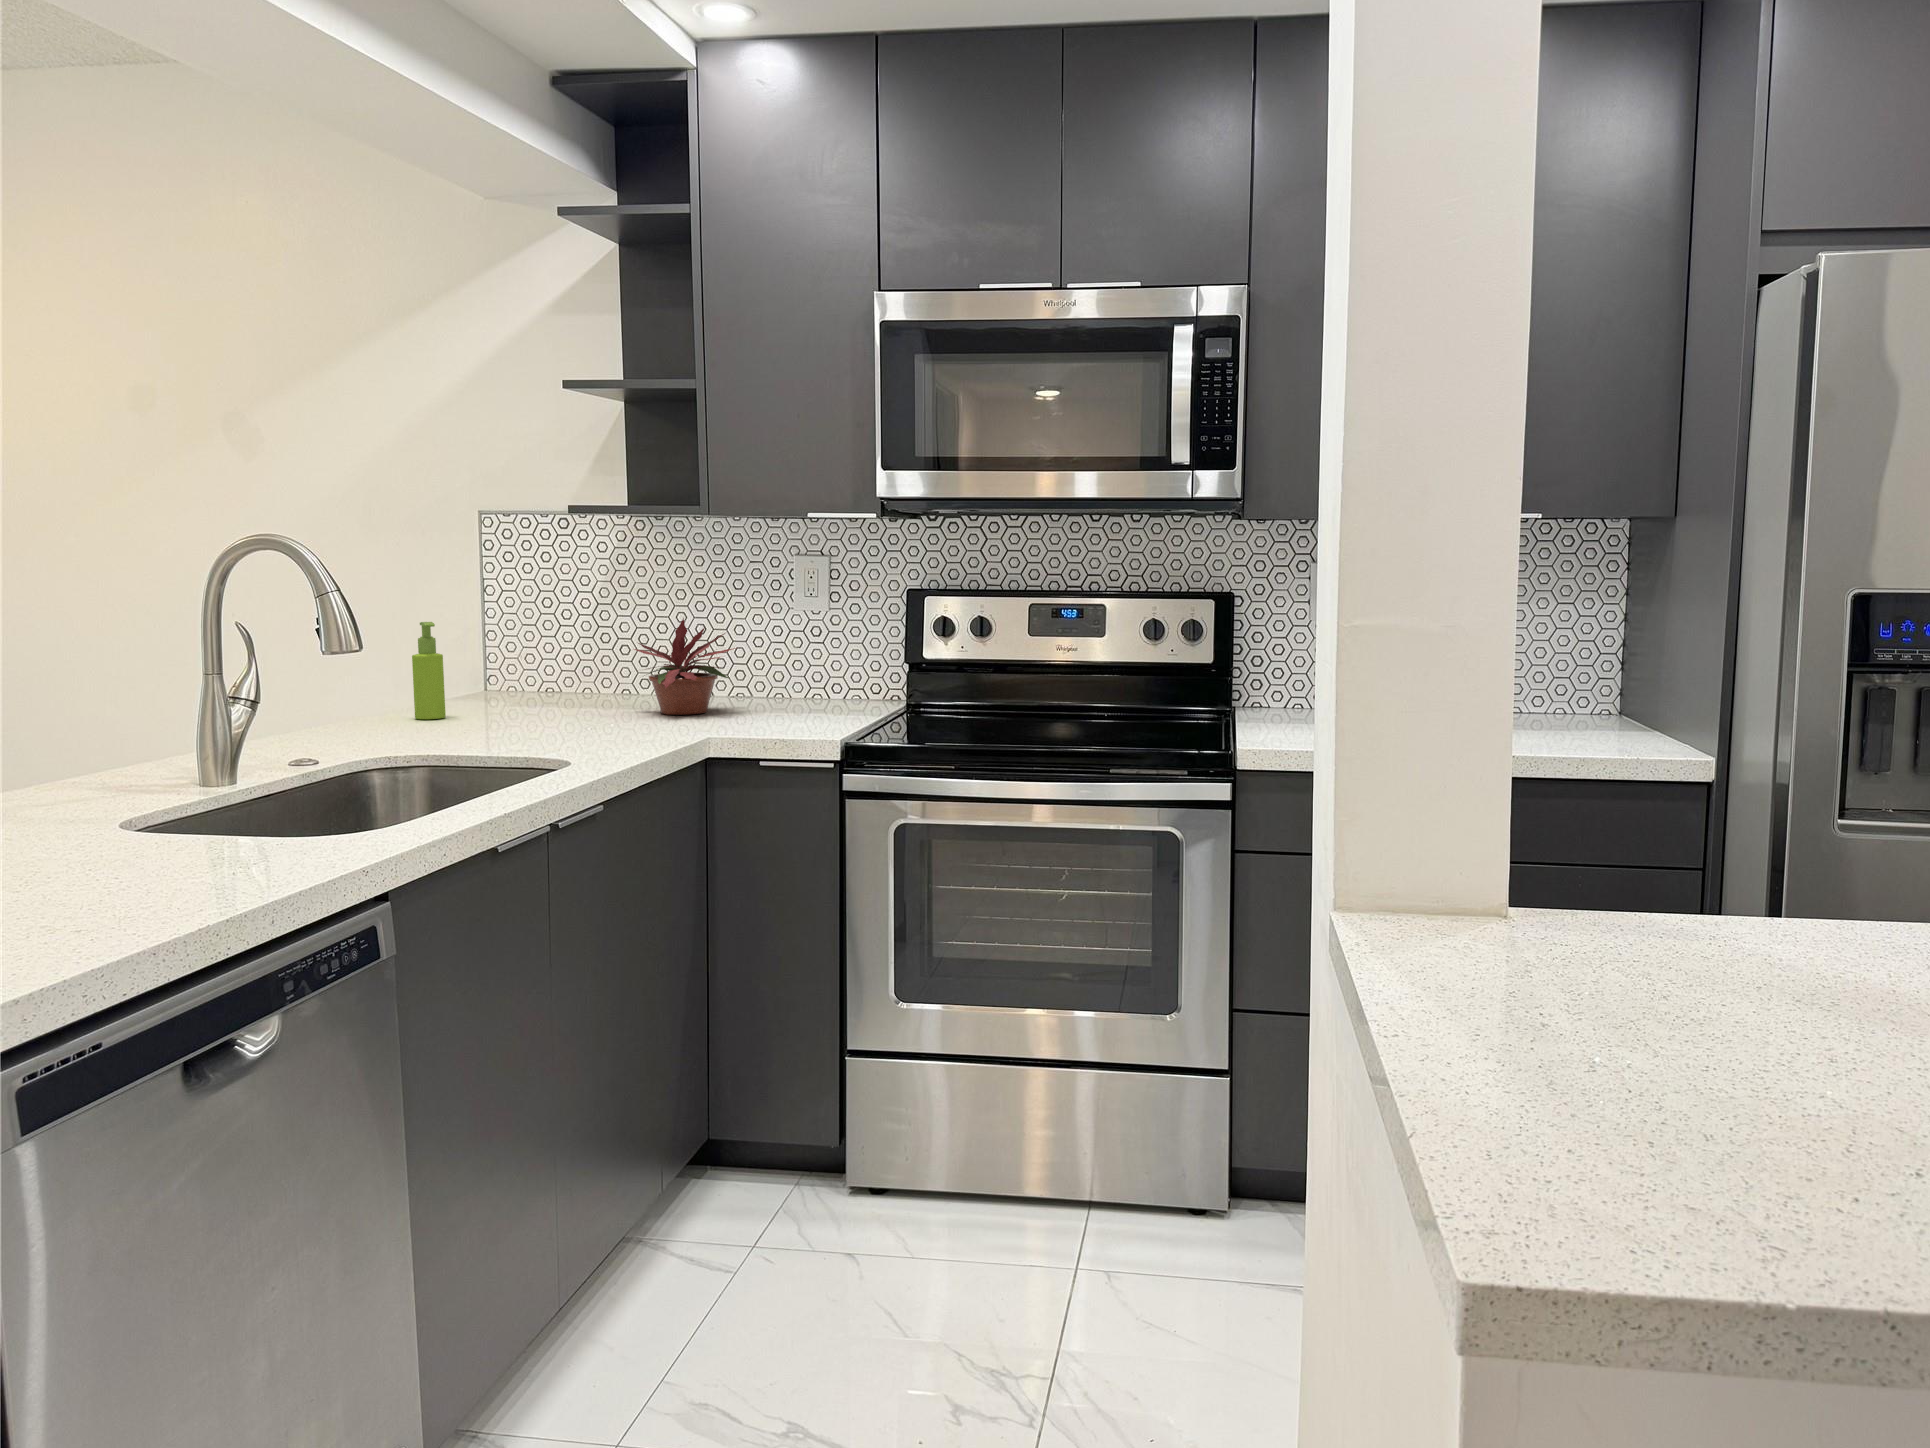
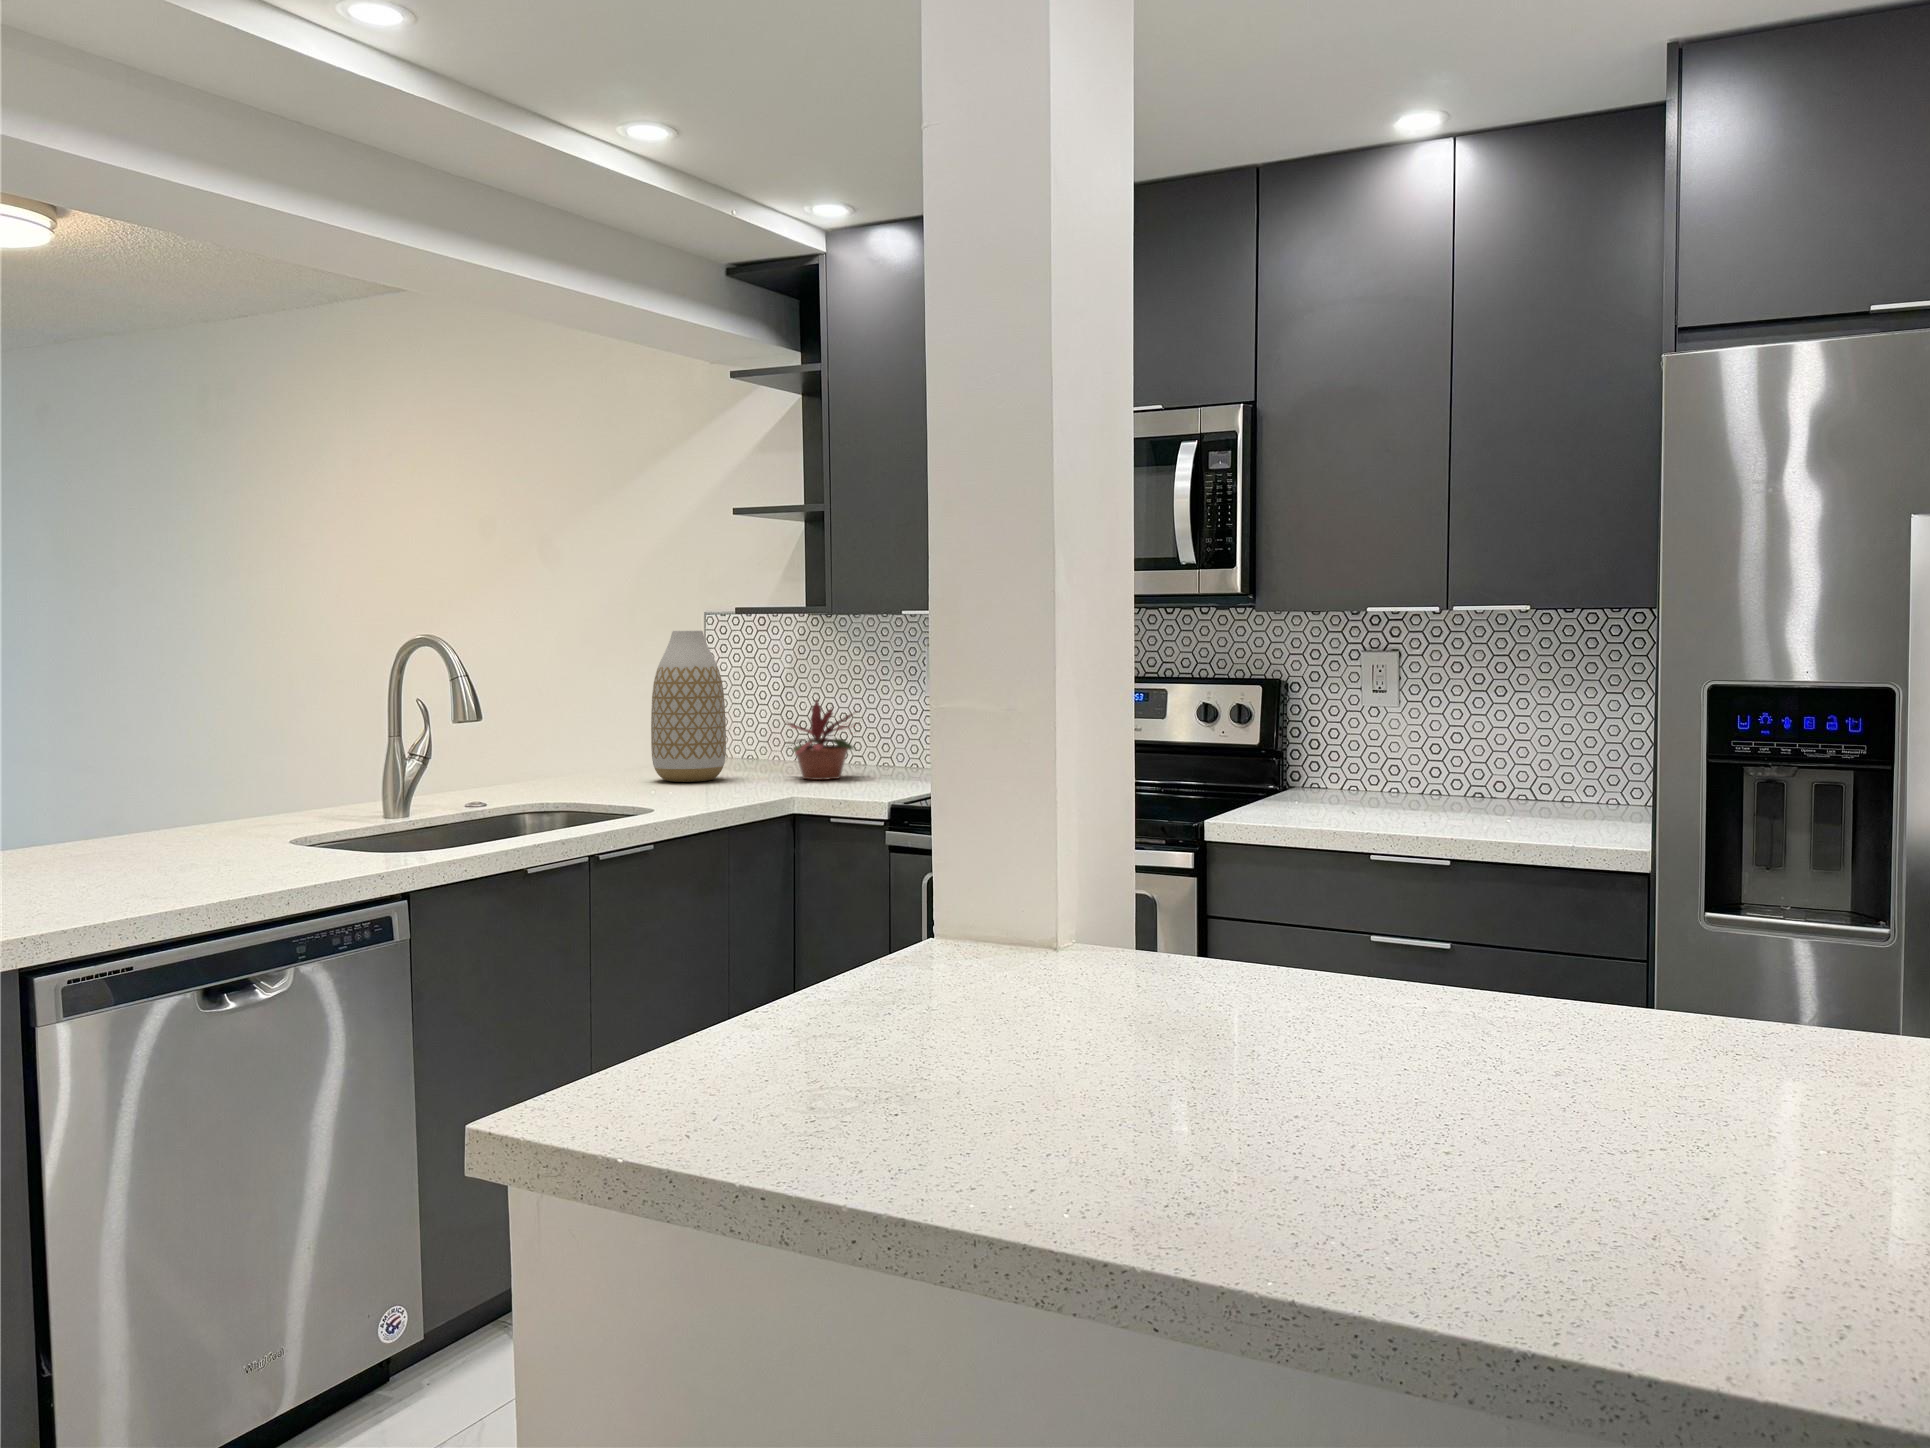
vase: none [472,535,569,724] -> present [651,631,726,782]
soap dispenser: present [412,622,446,719] -> none [619,699,643,776]

